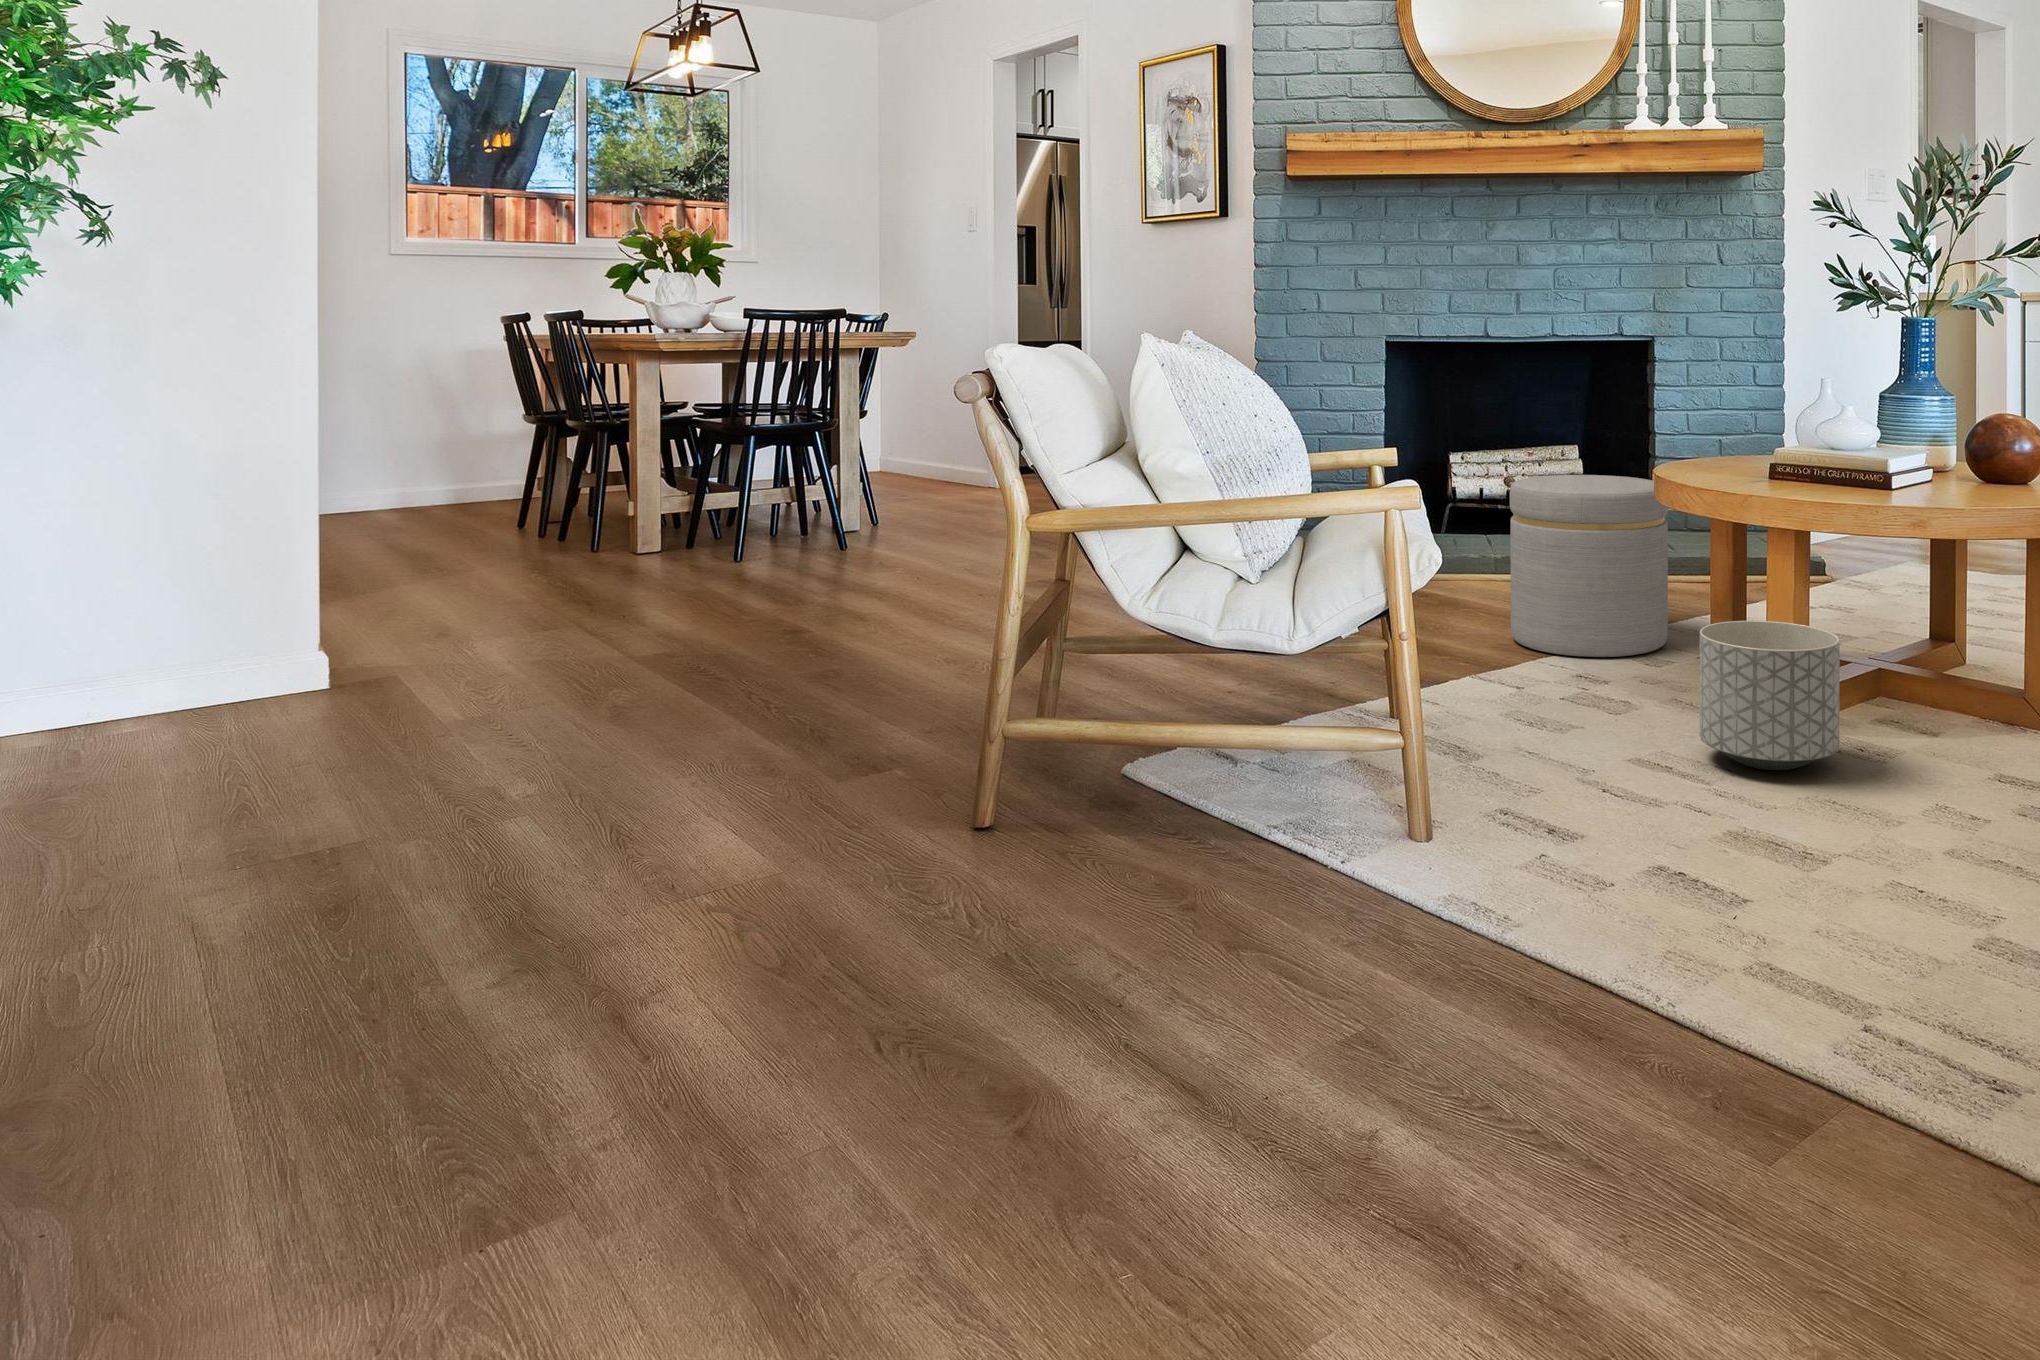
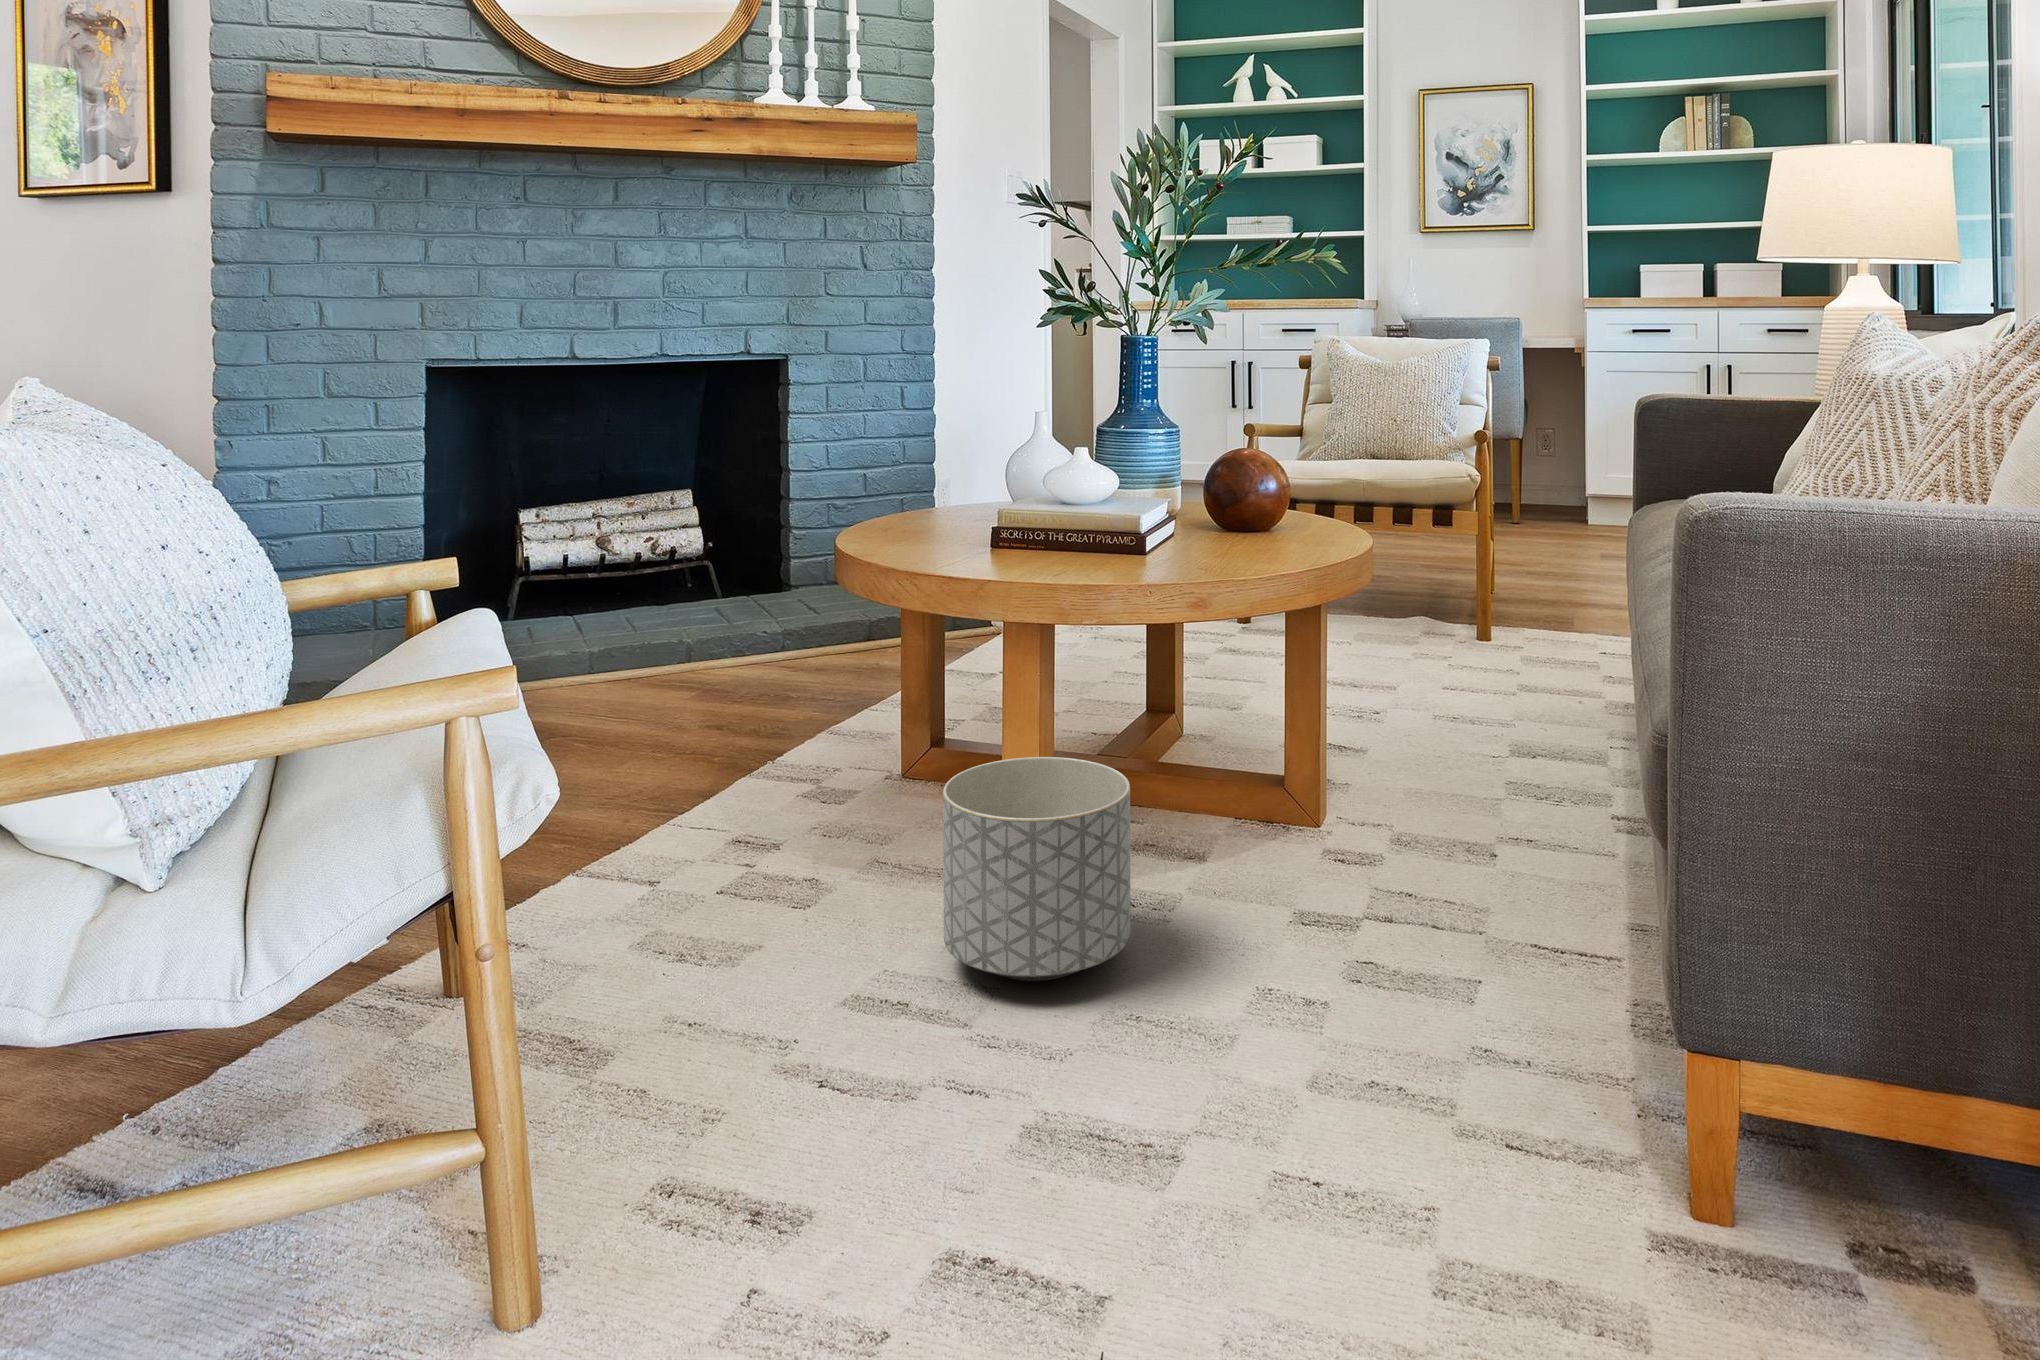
ottoman: present [1510,475,1669,657] -> none [627,545,844,805]

